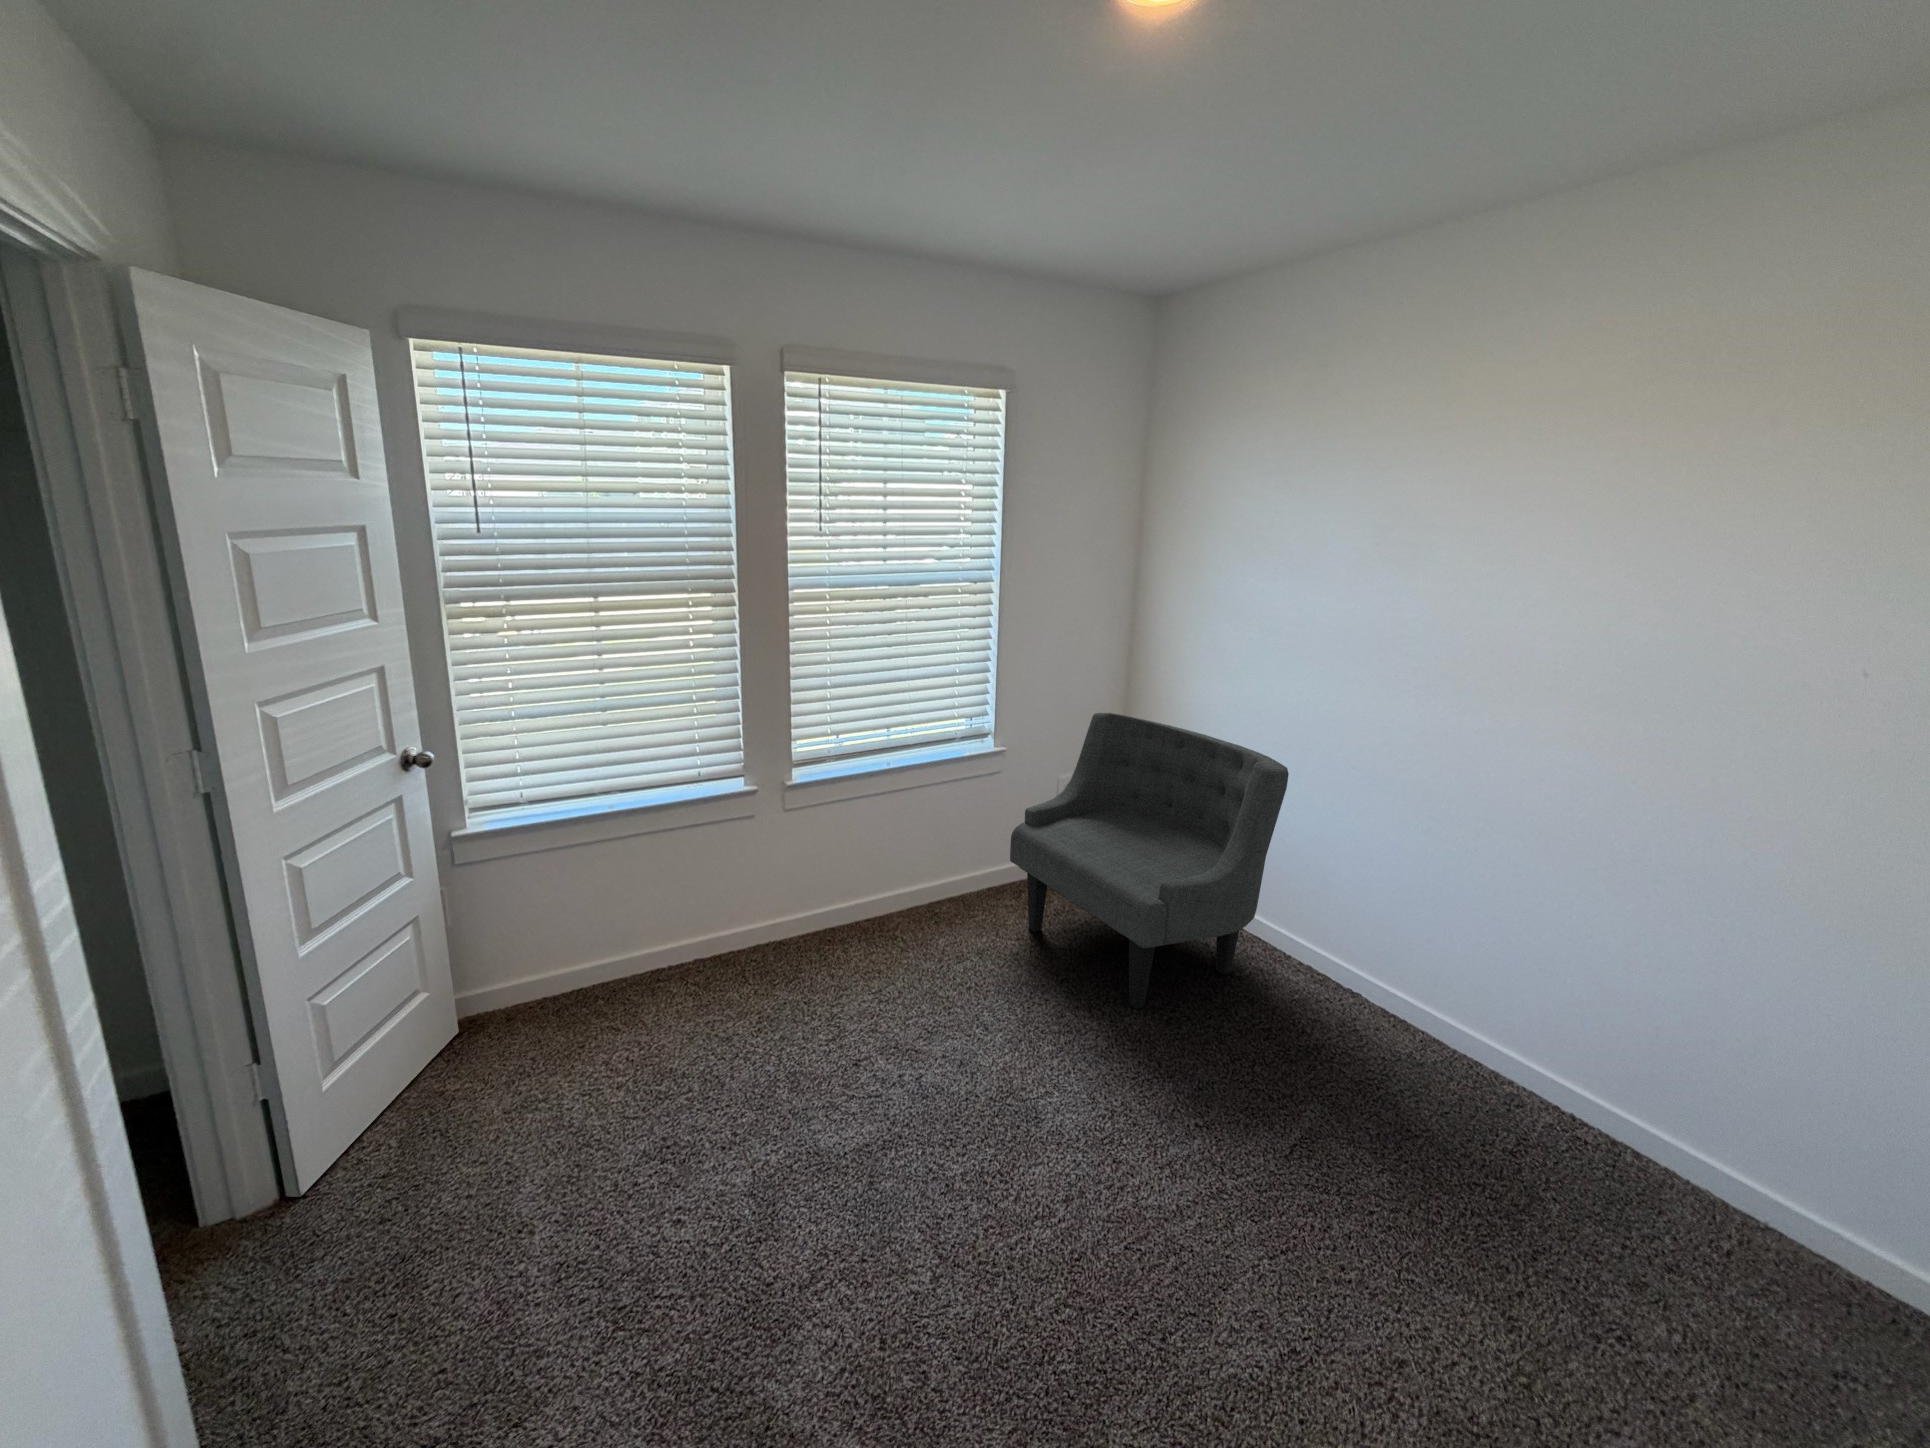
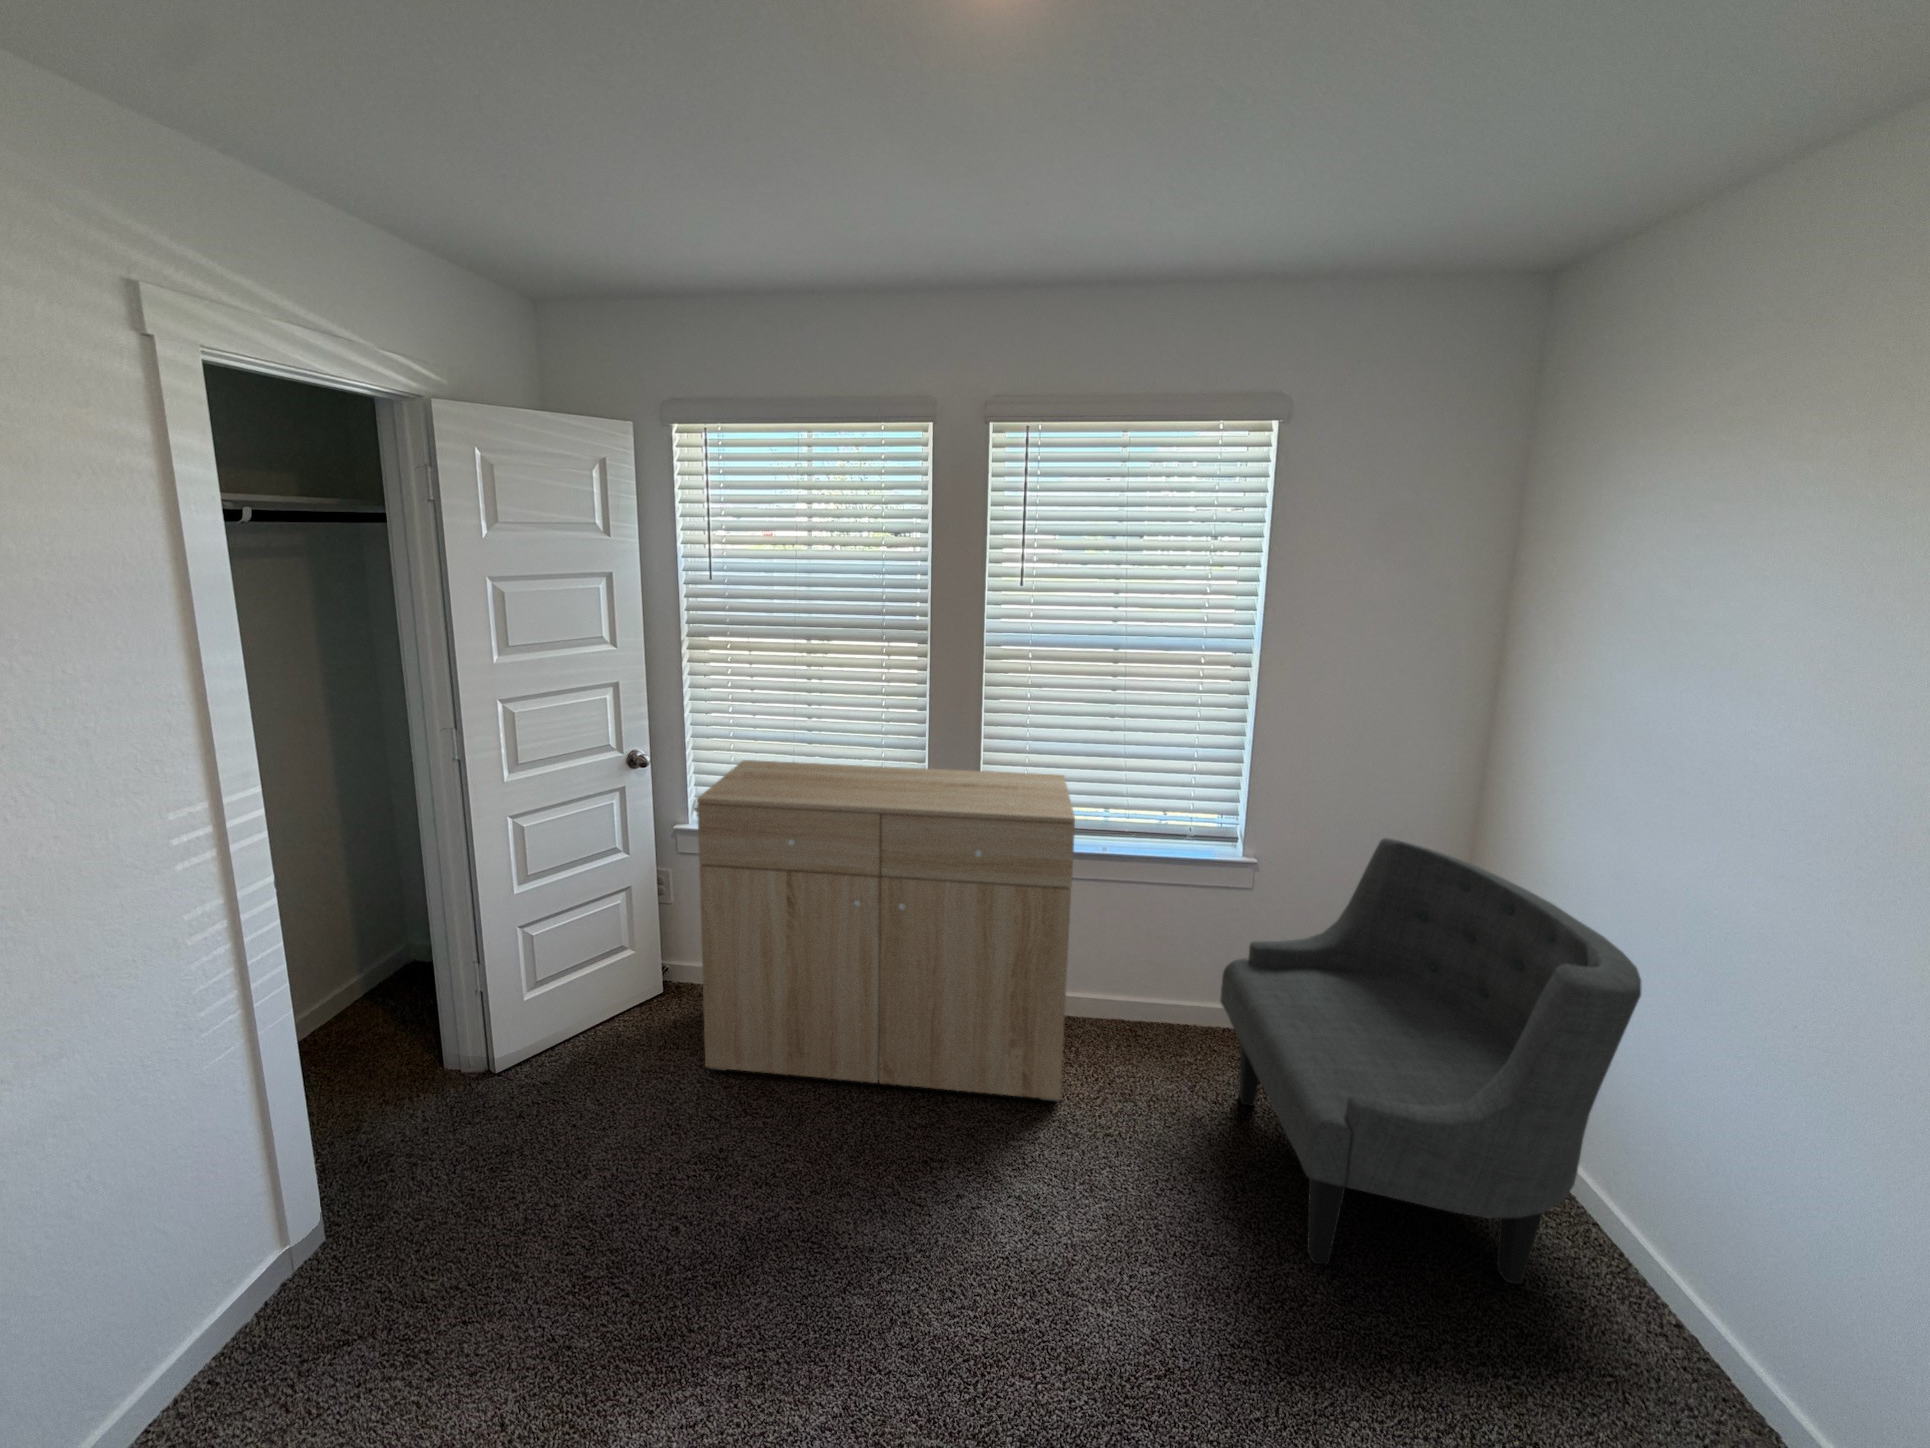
dresser: none [549,703,929,1077] -> present [697,760,1075,1101]

